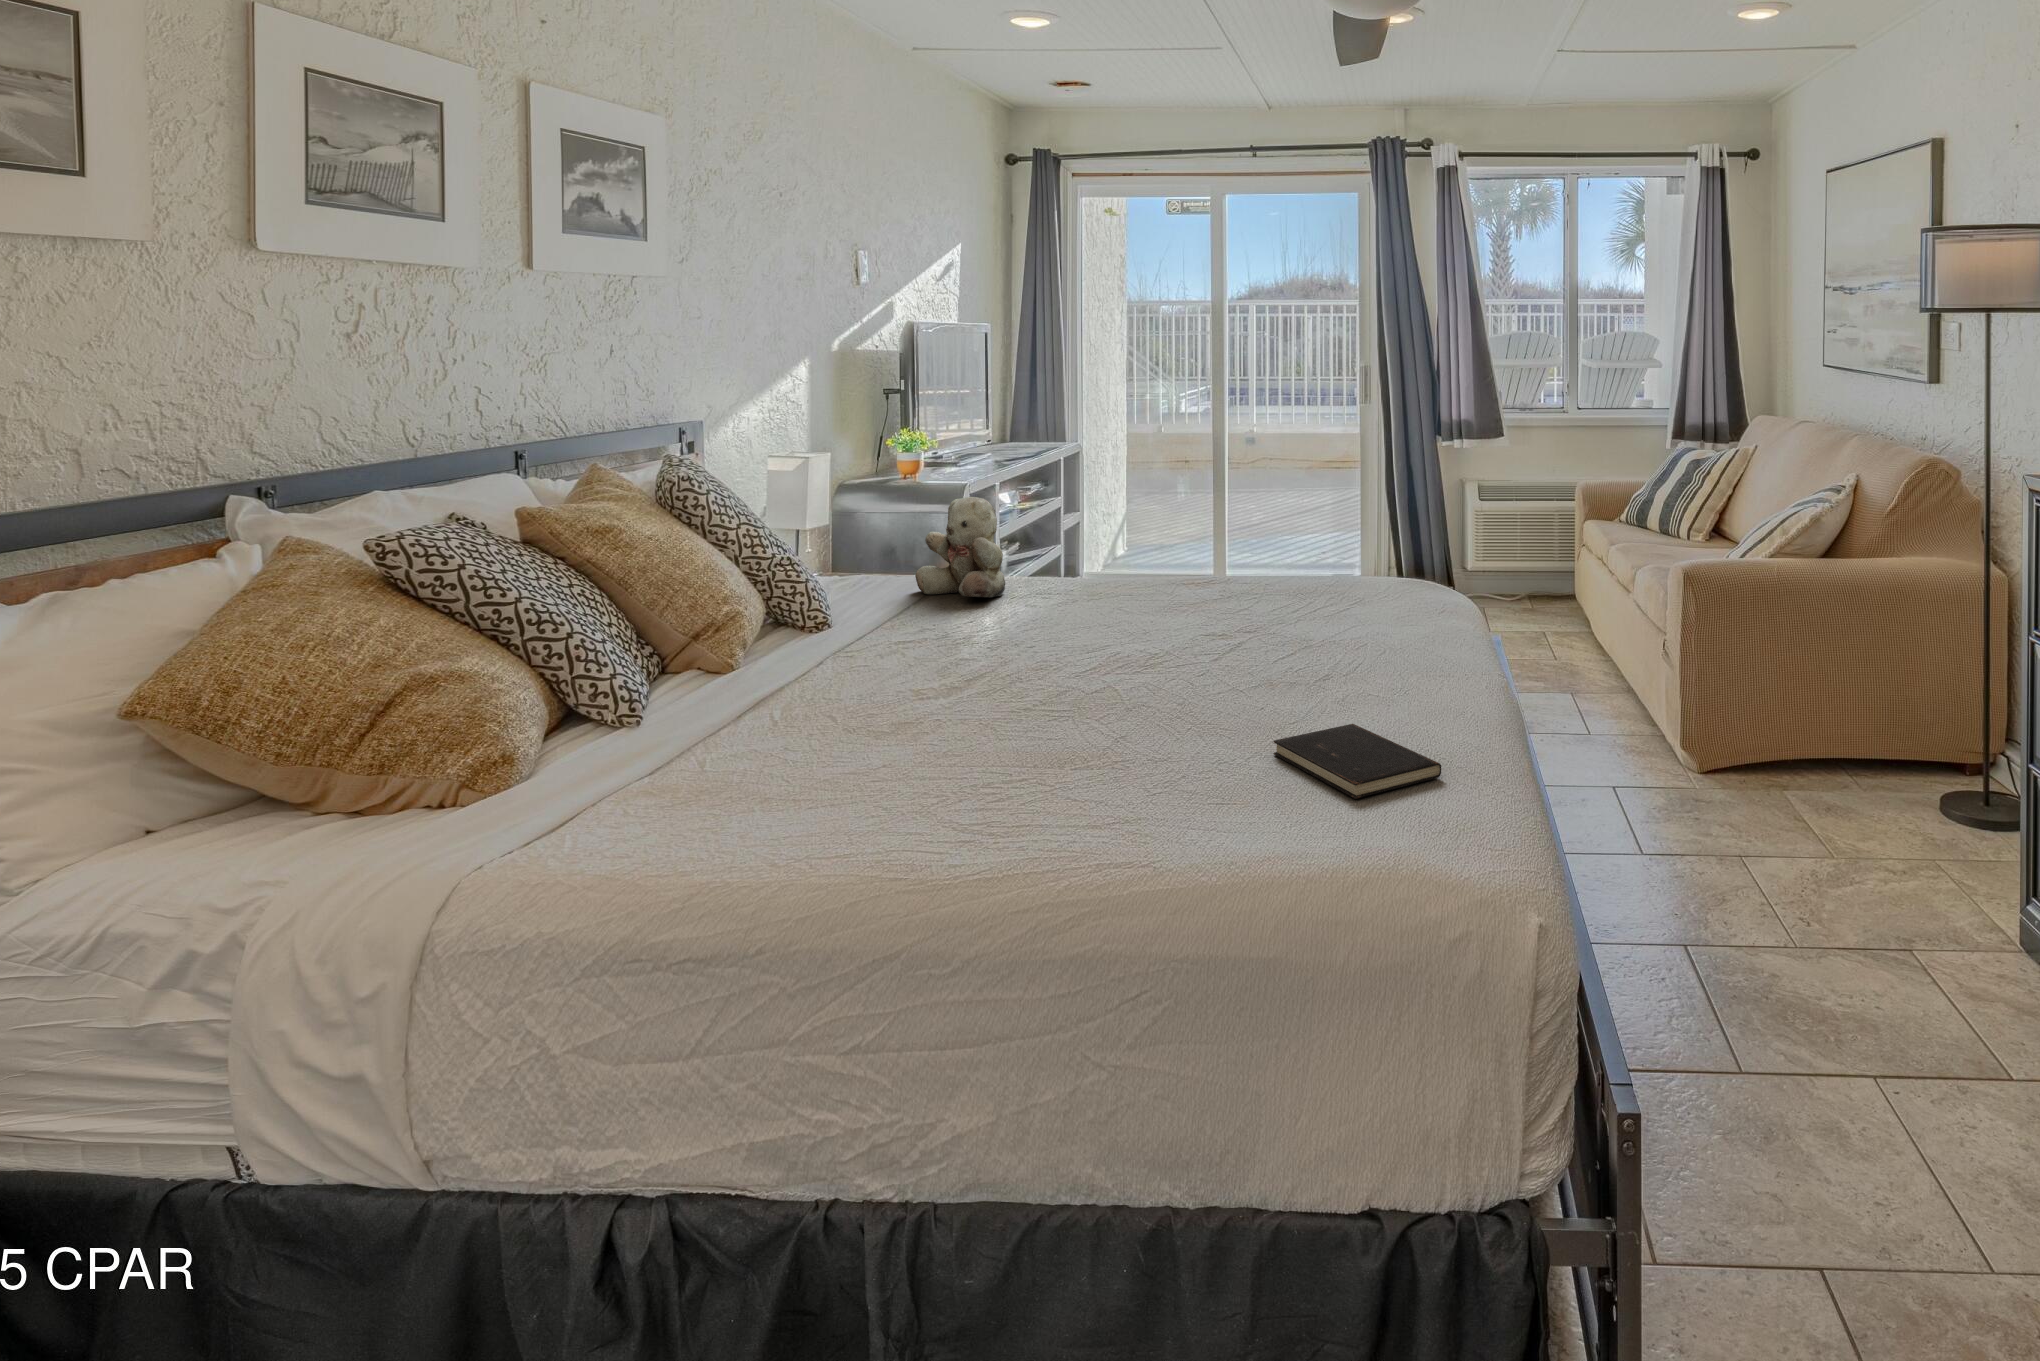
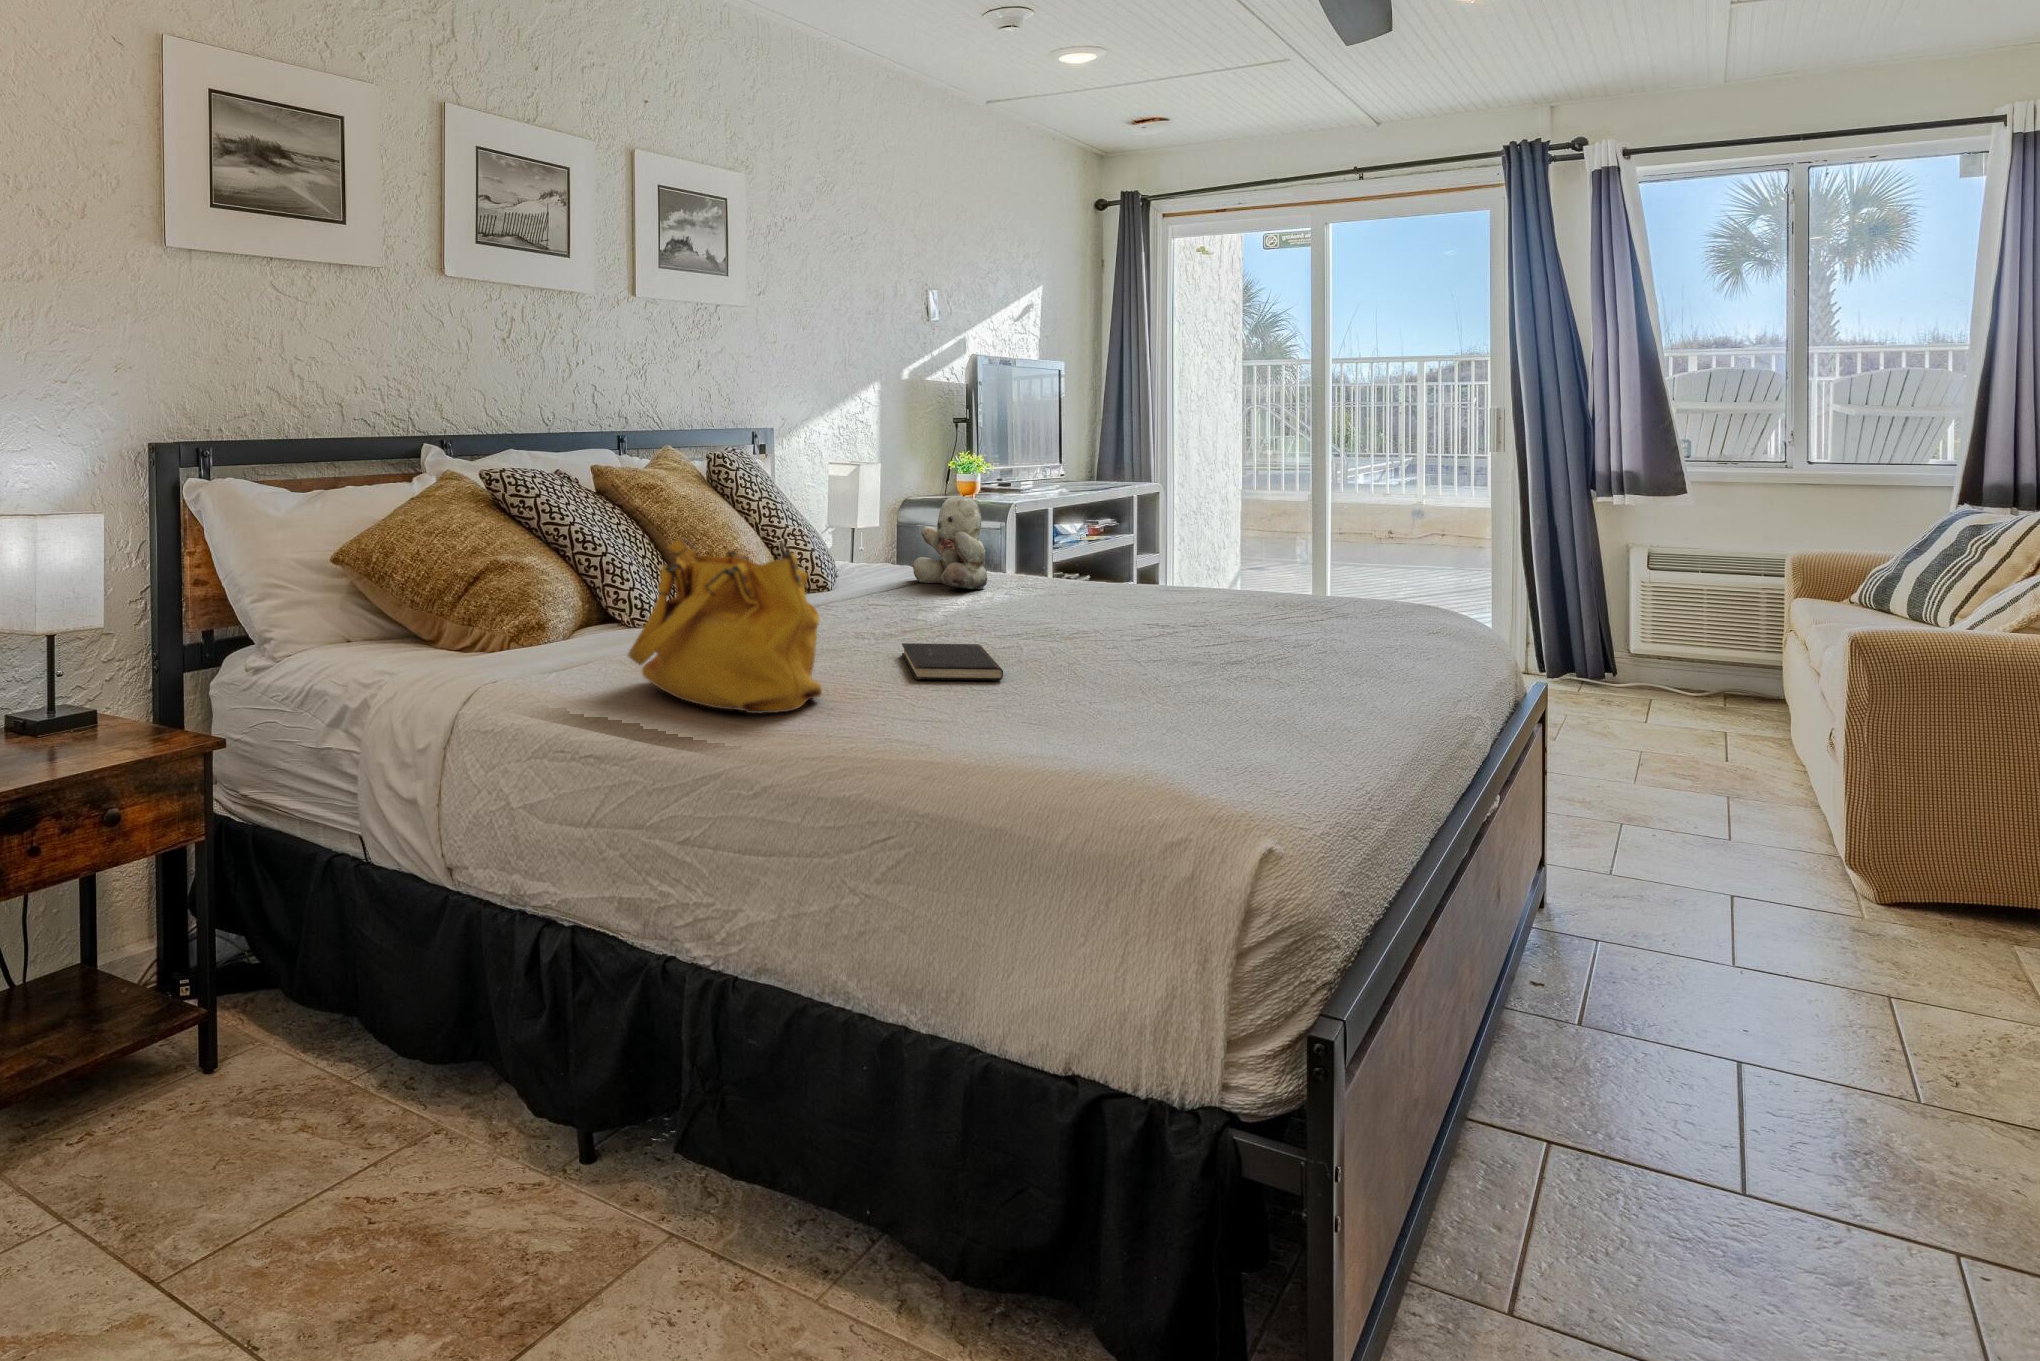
handbag: none [712,620,962,836] -> present [627,539,822,713]
hardcover book: present [1274,724,1441,799] -> present [902,643,1003,680]

